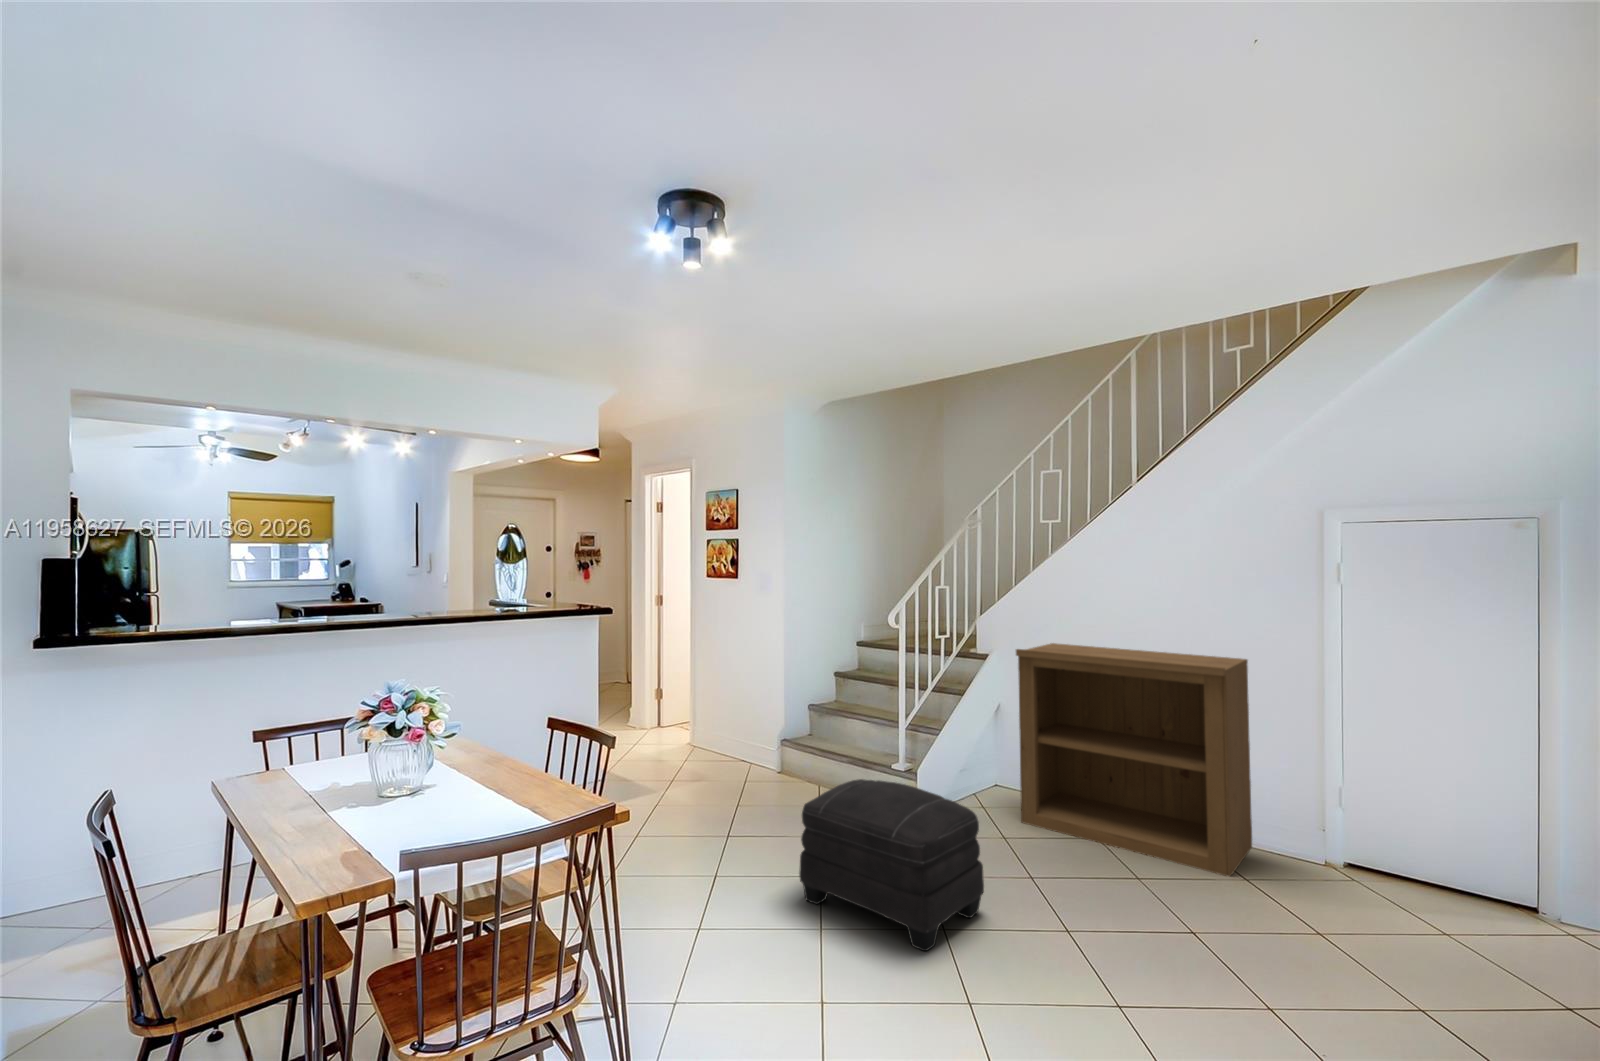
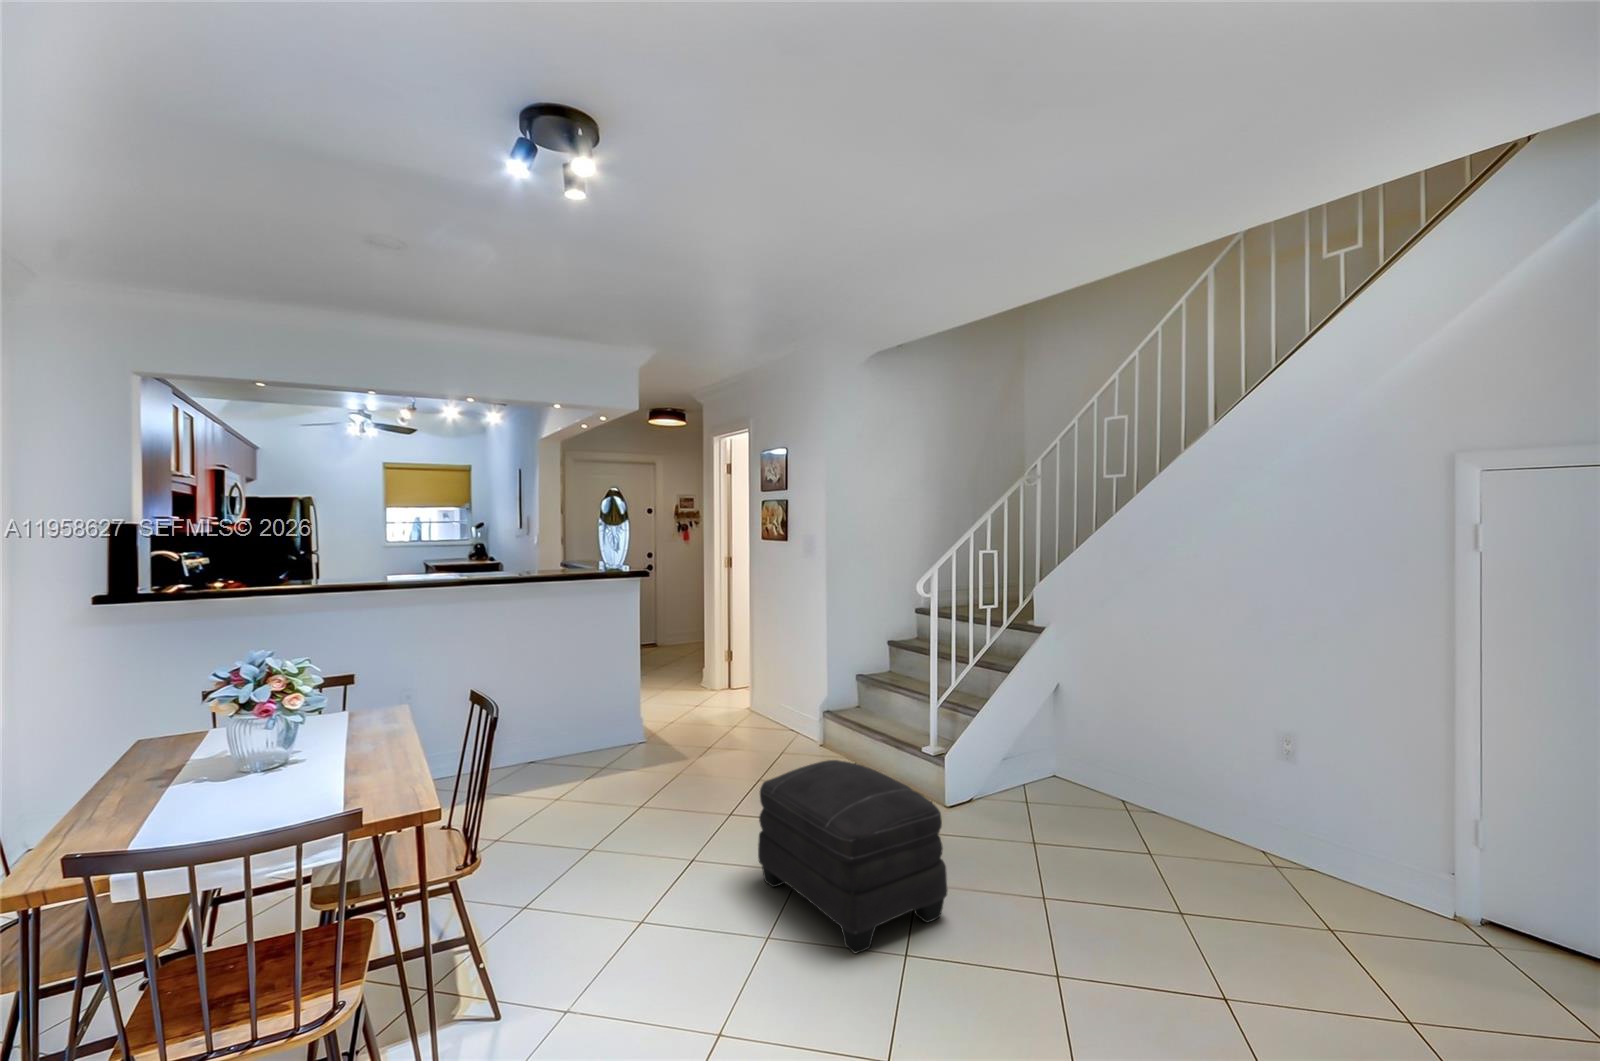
bookshelf: present [1016,643,1252,877] -> none [1050,619,1337,912]

